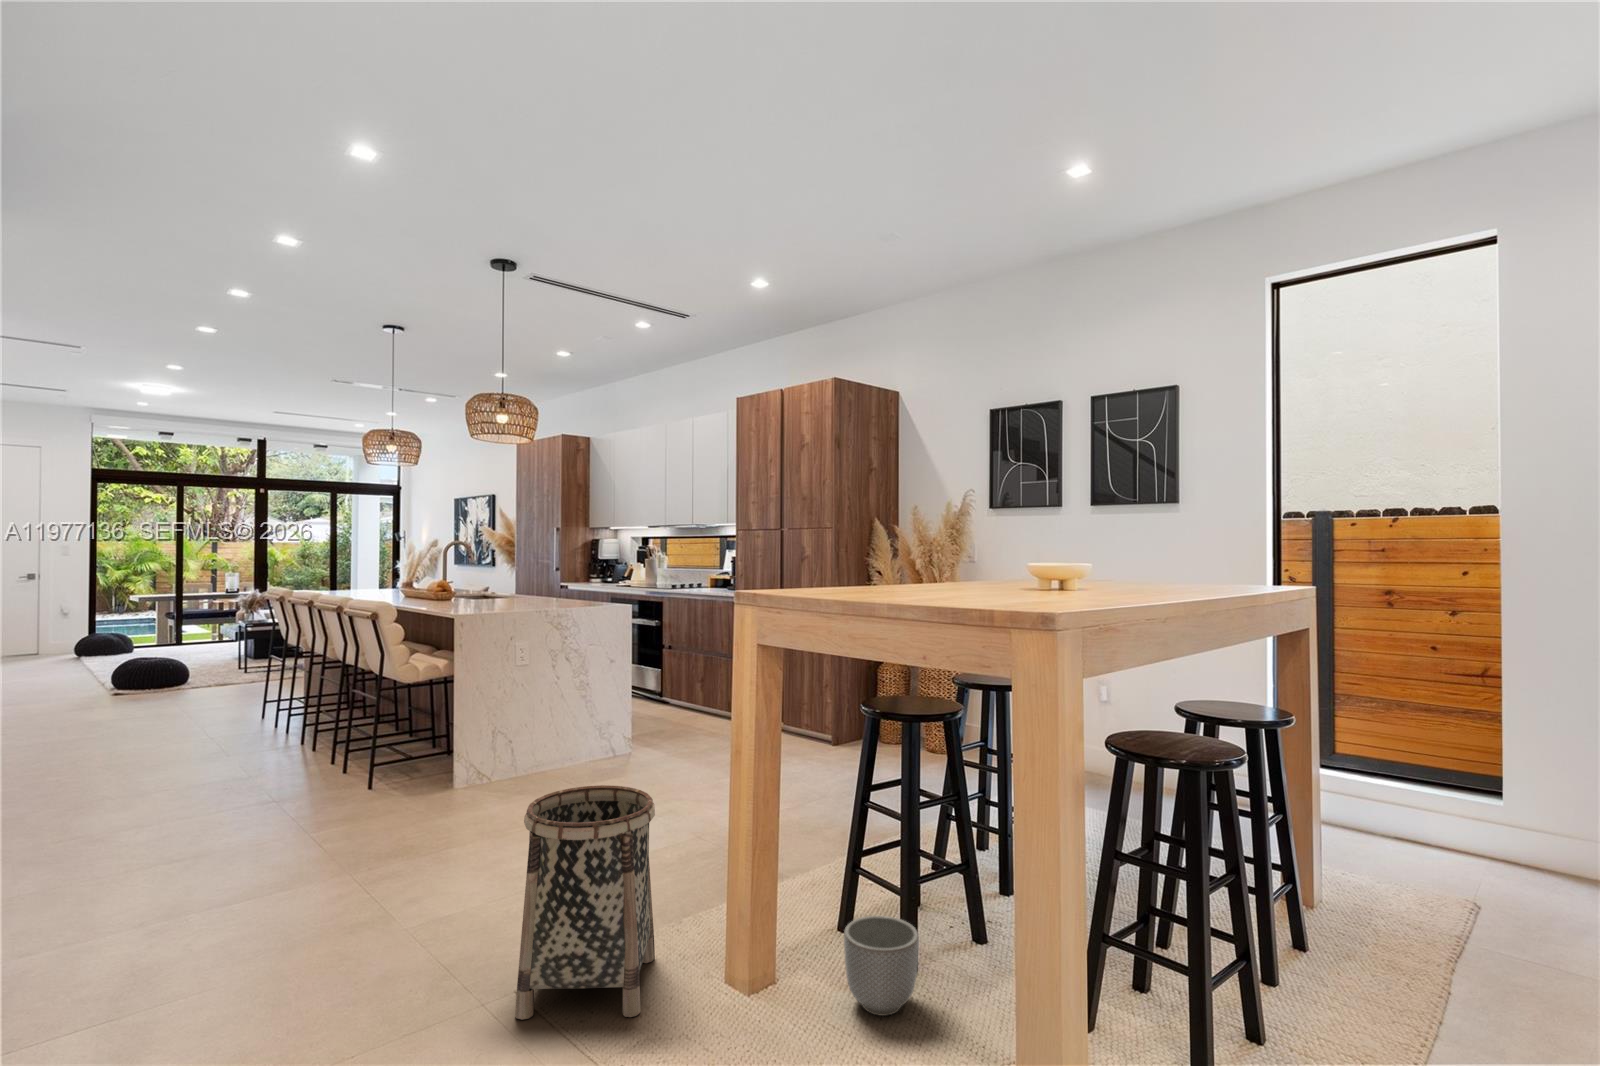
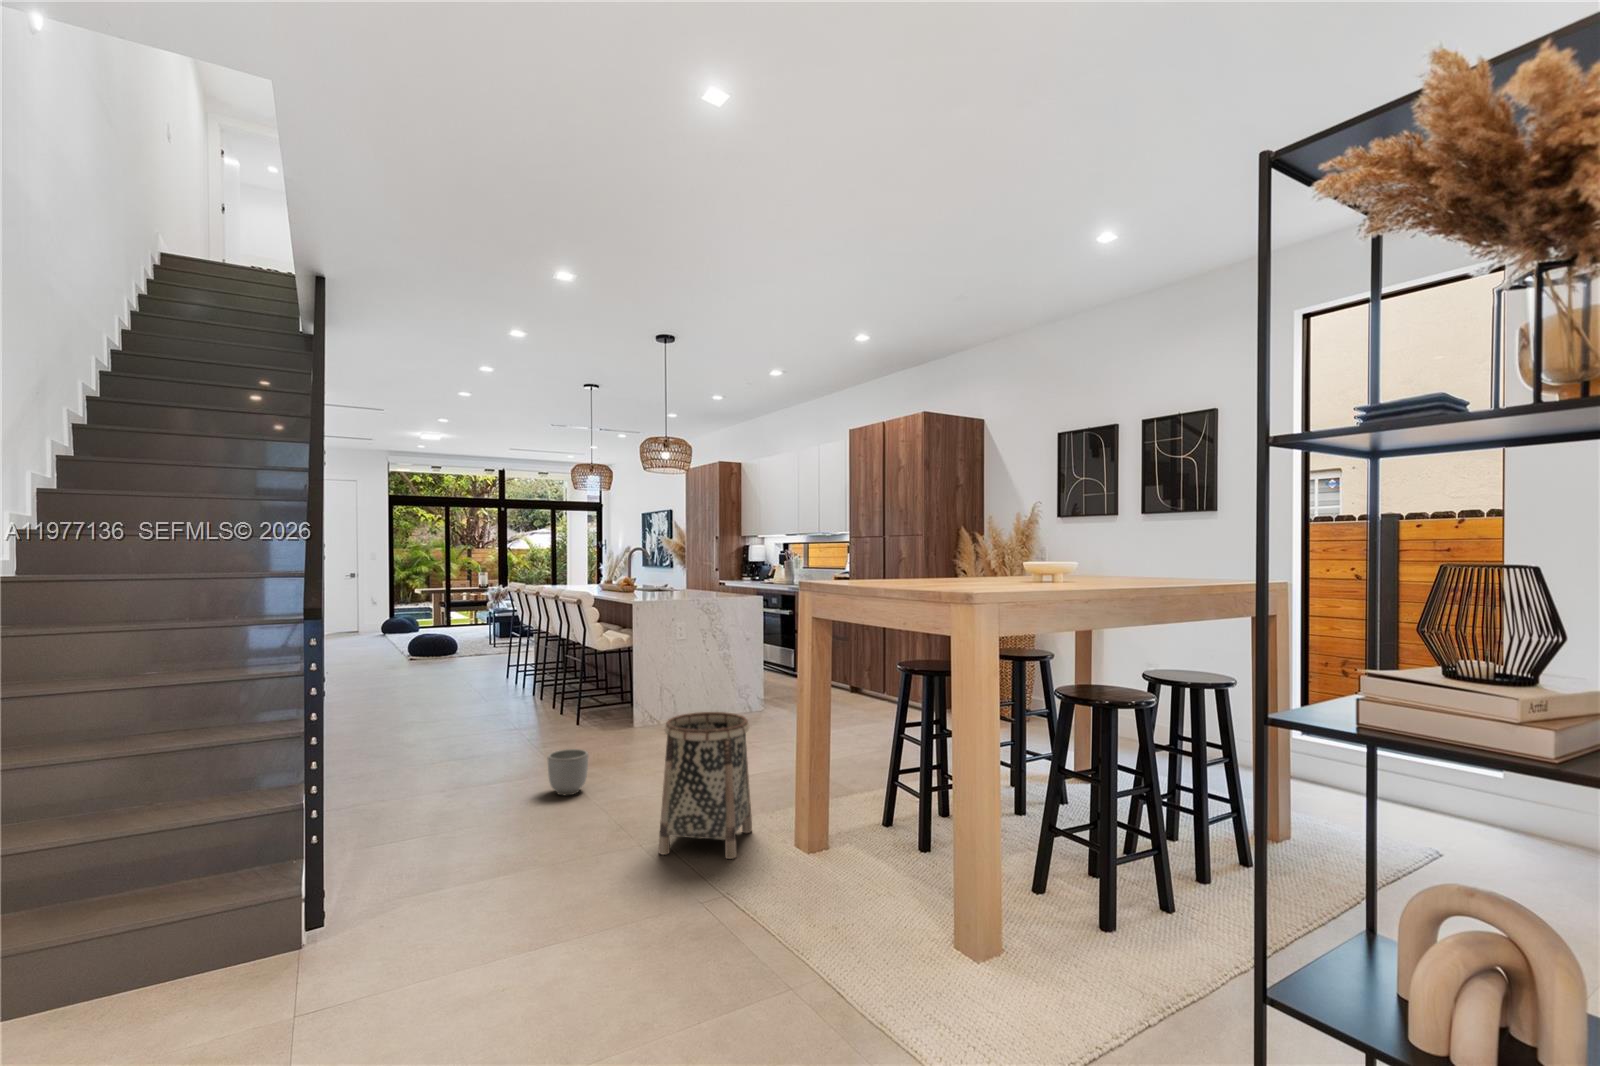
planter: present [844,916,919,1016] -> present [547,749,589,795]

